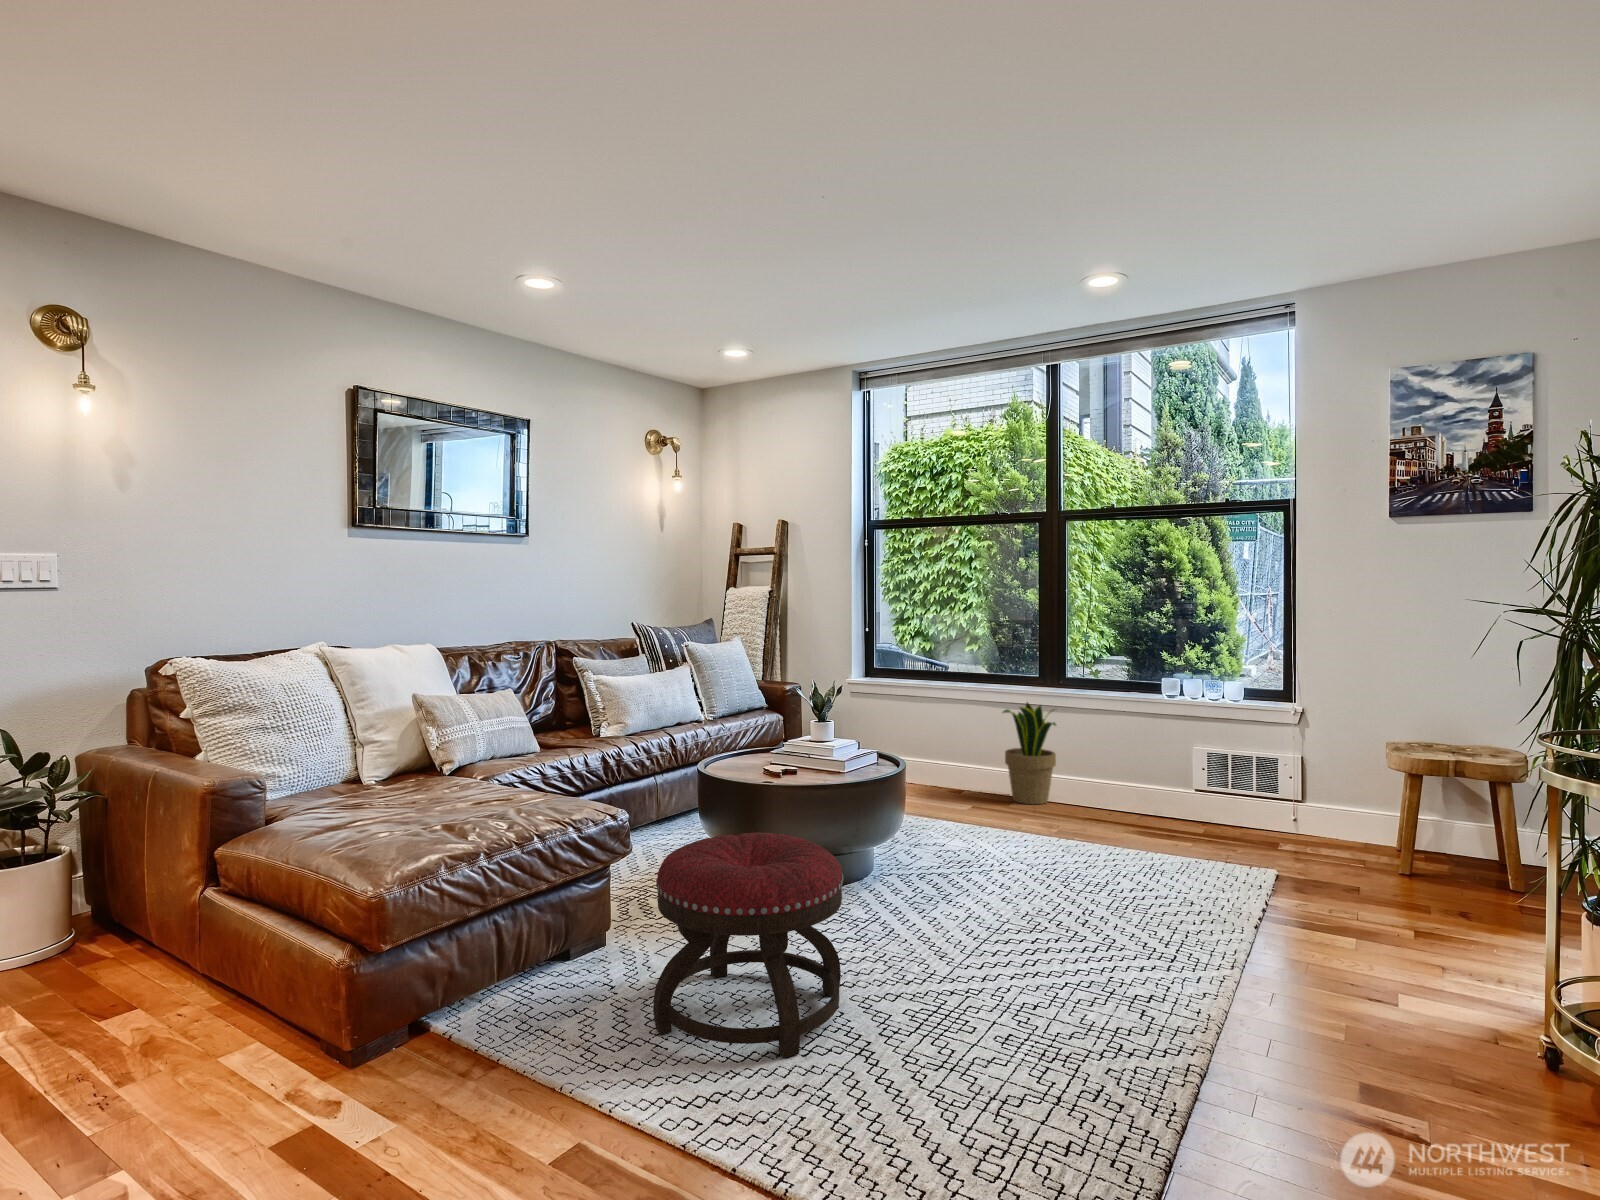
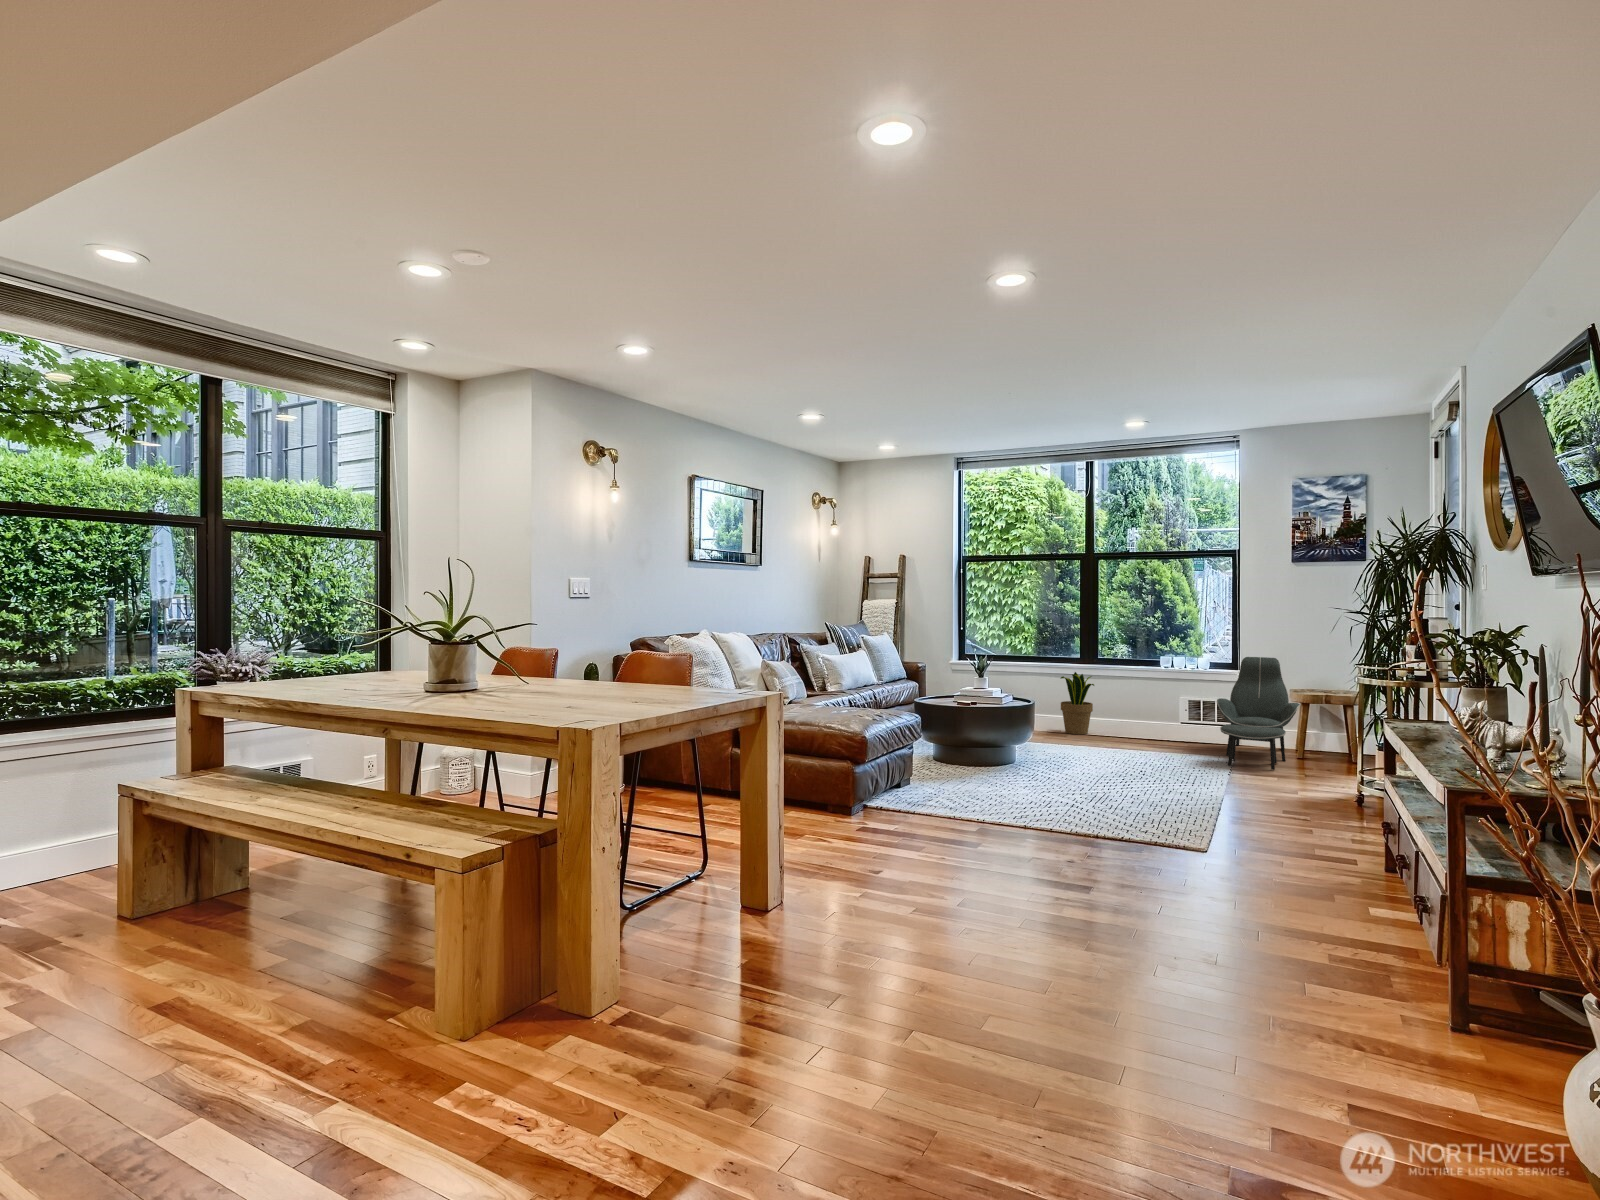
lounge chair: none [1251,682,1405,906] -> present [1217,657,1300,770]
ottoman: present [653,833,843,1058] -> none [959,721,1050,813]

